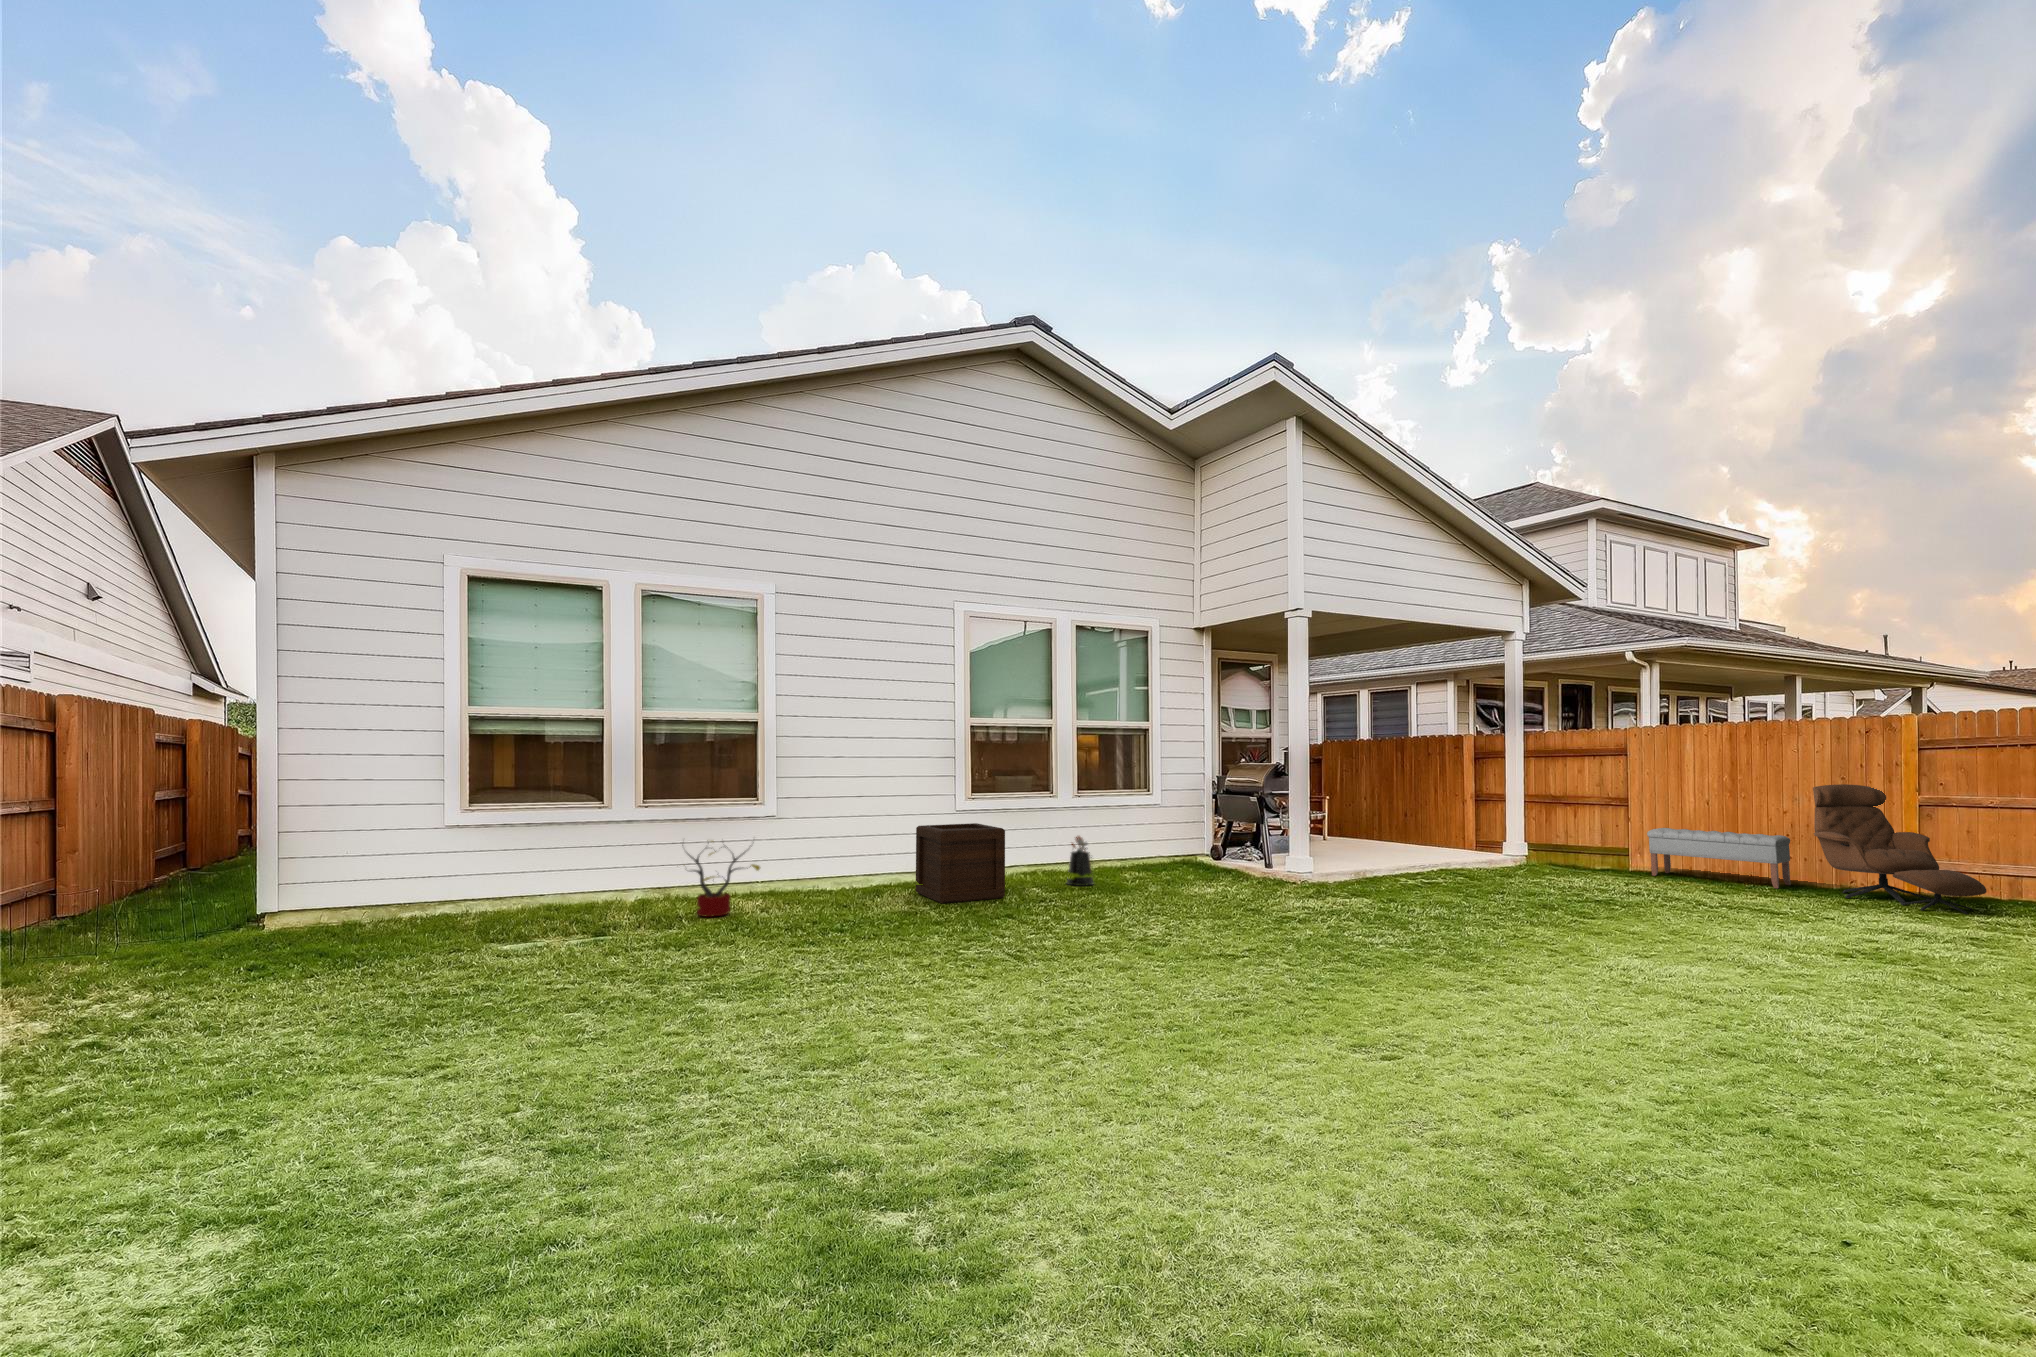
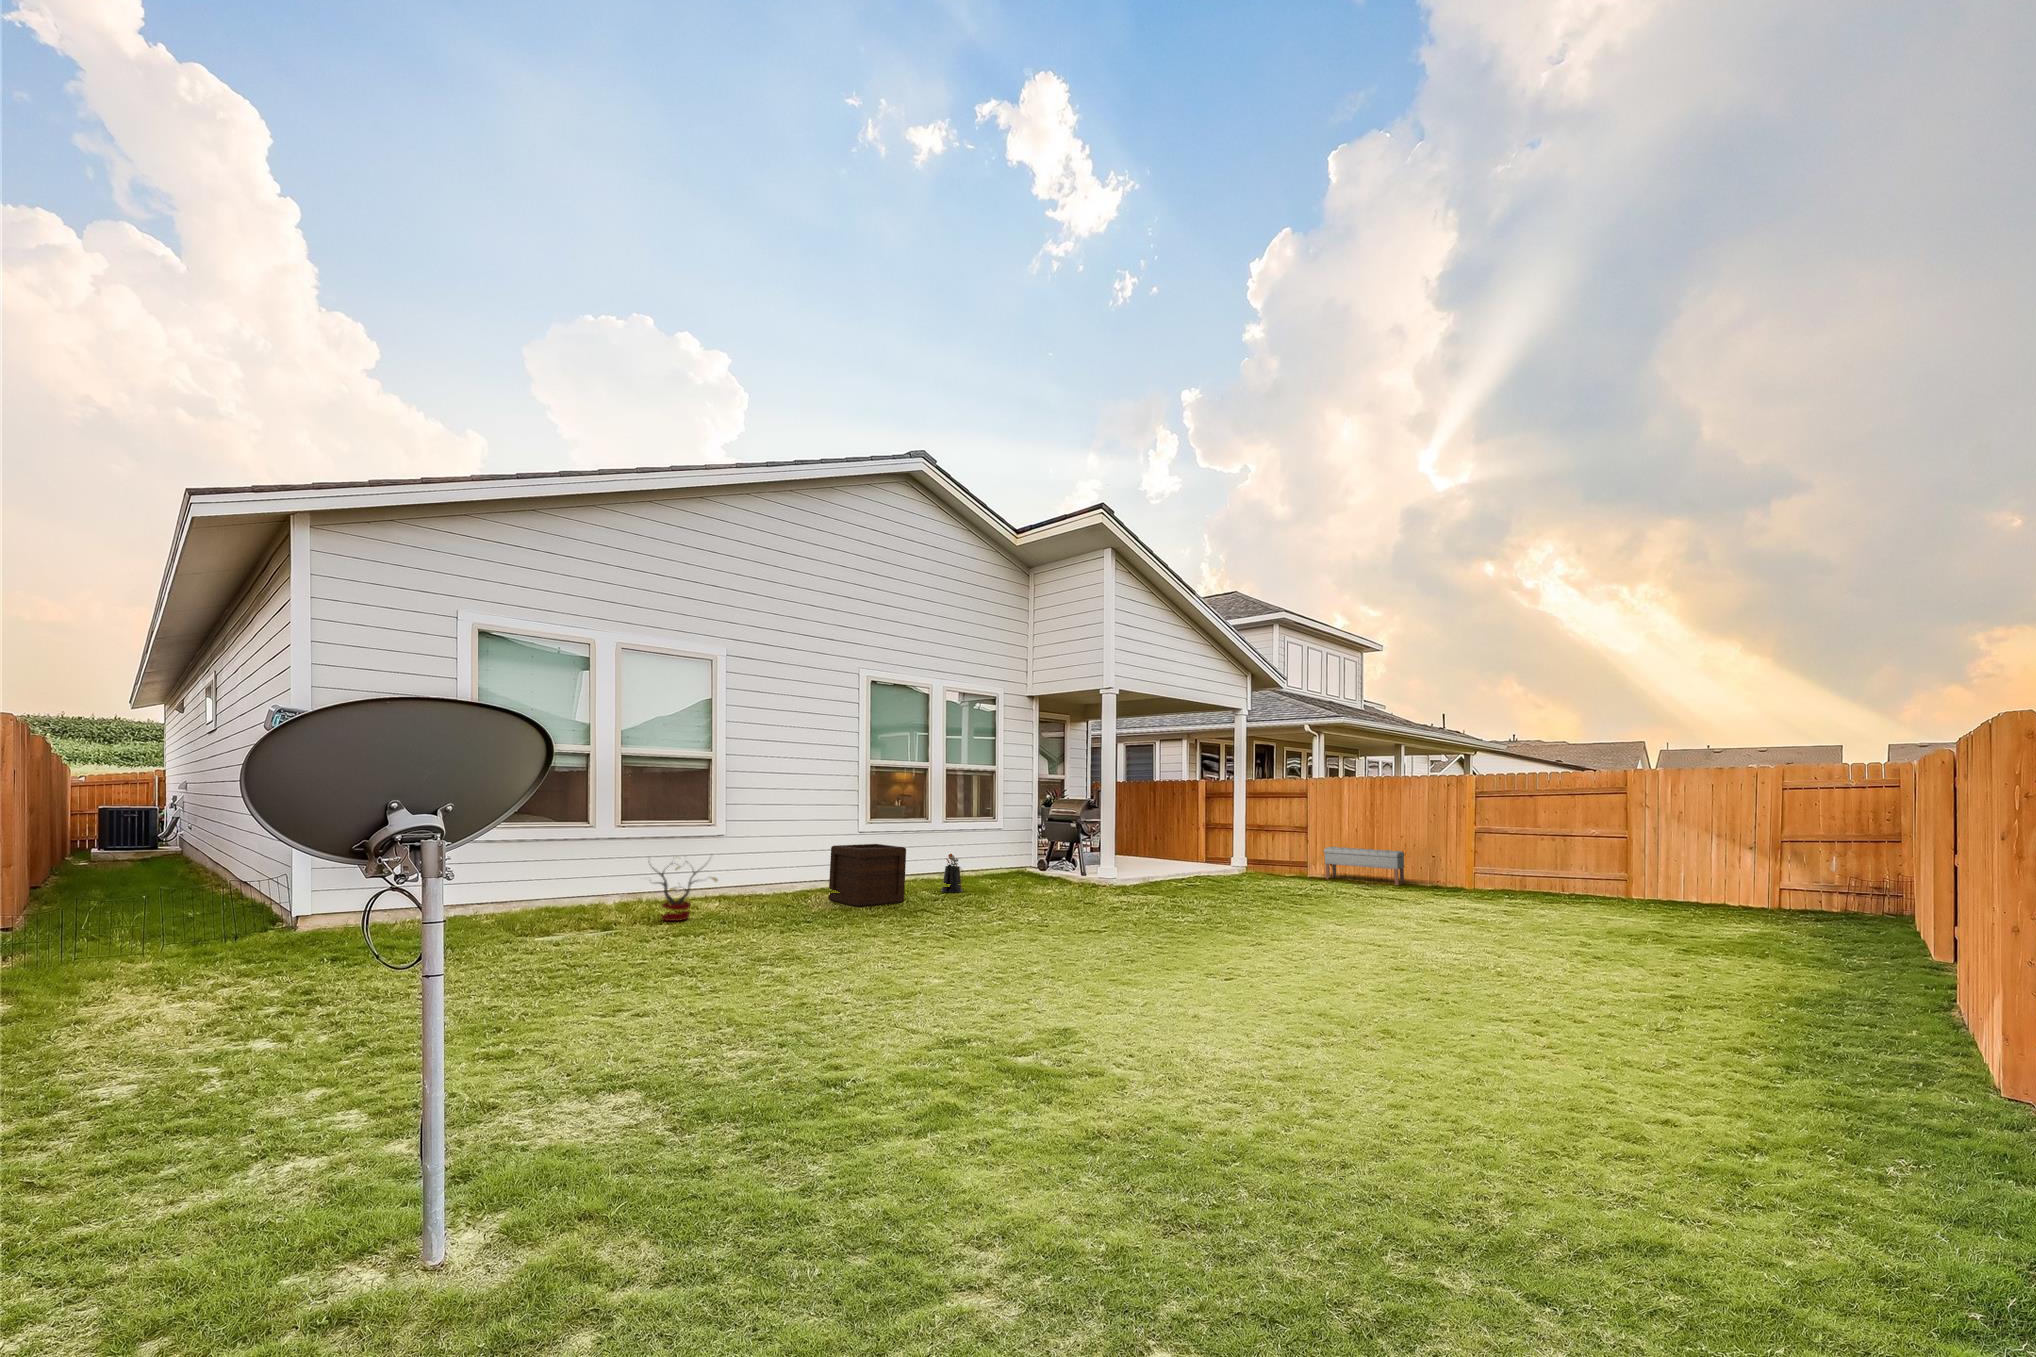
lounge chair: present [1813,784,1987,914] -> none [1417,818,1505,897]

